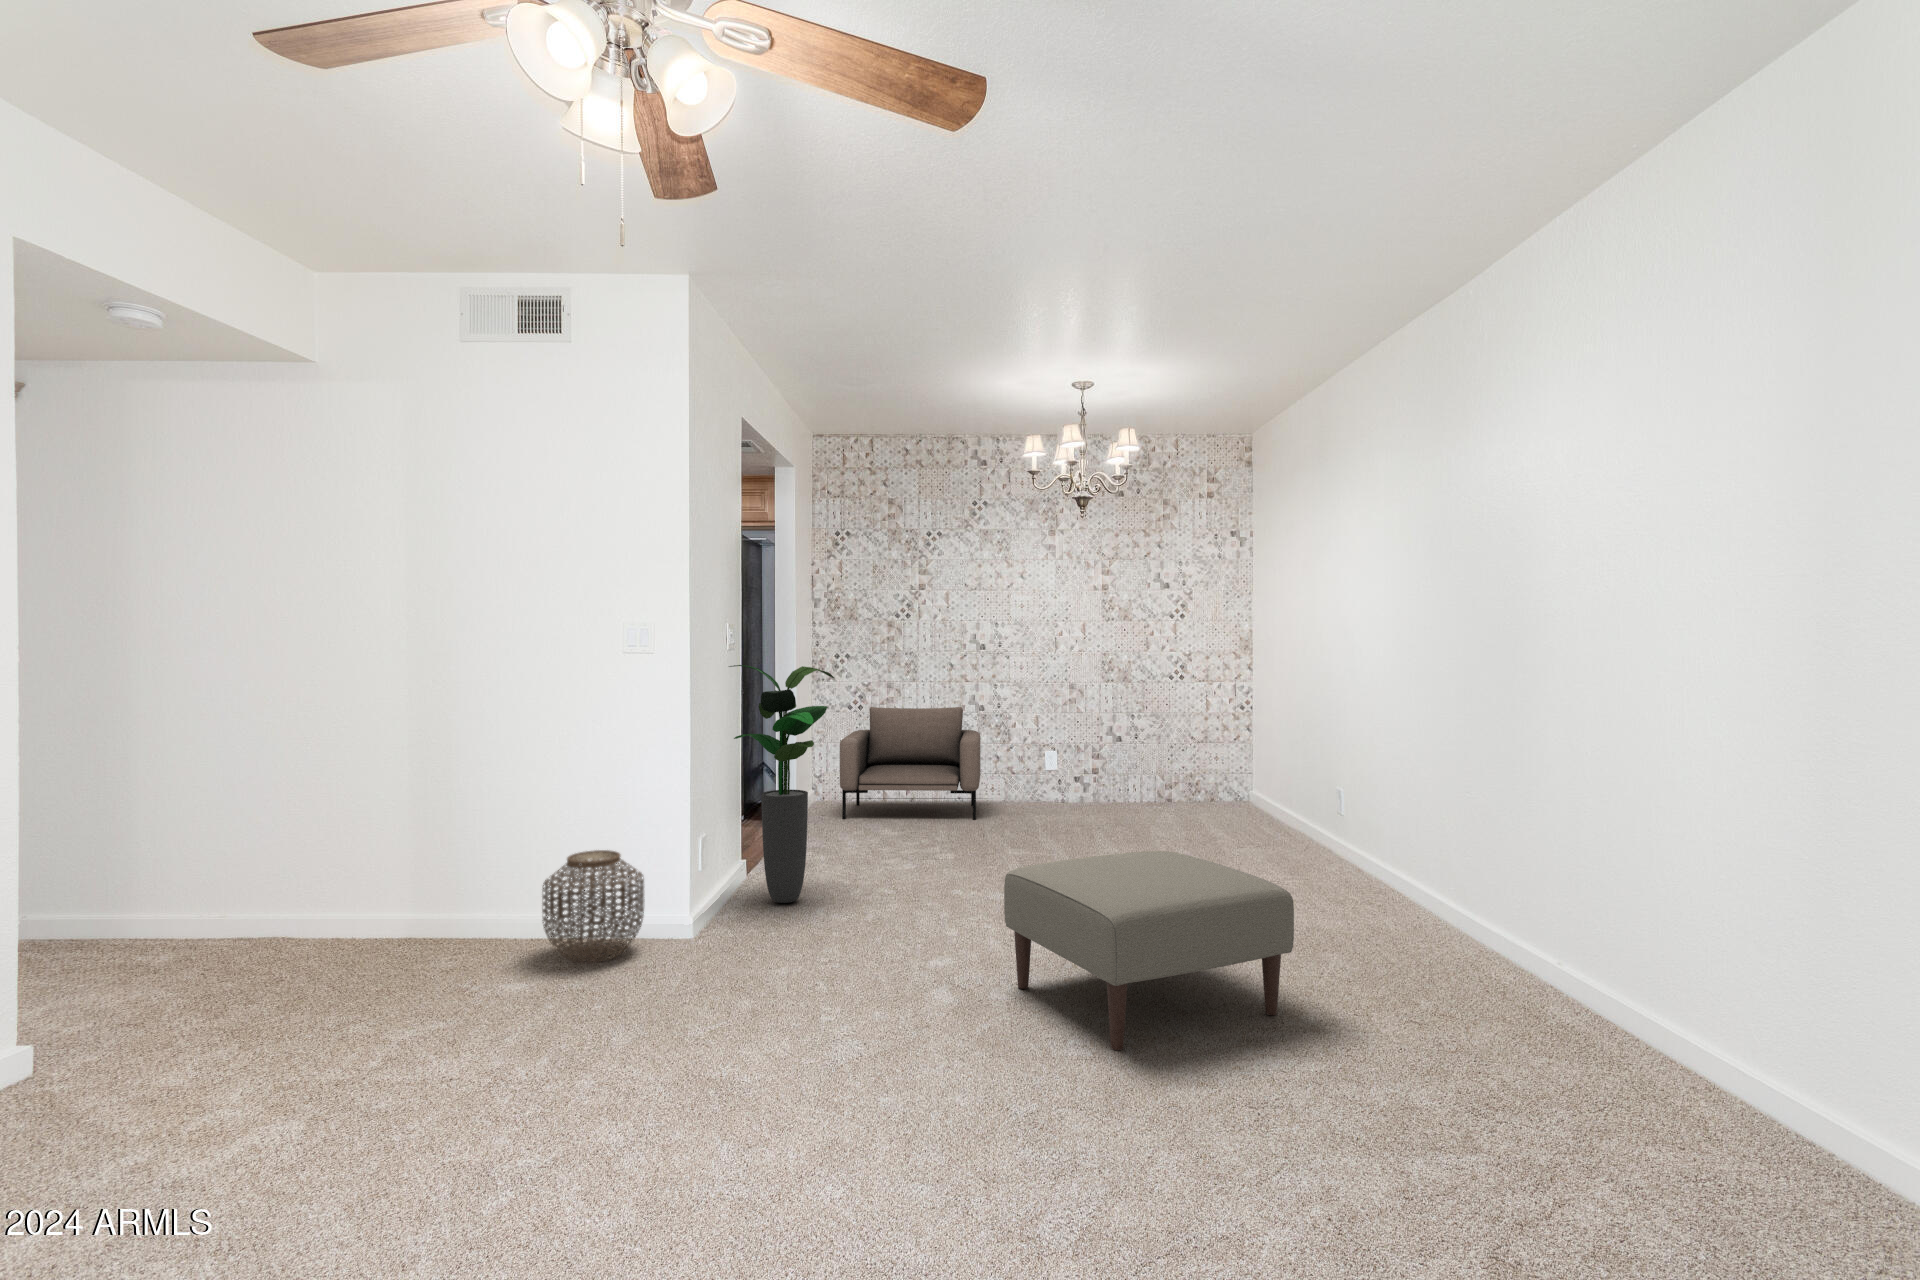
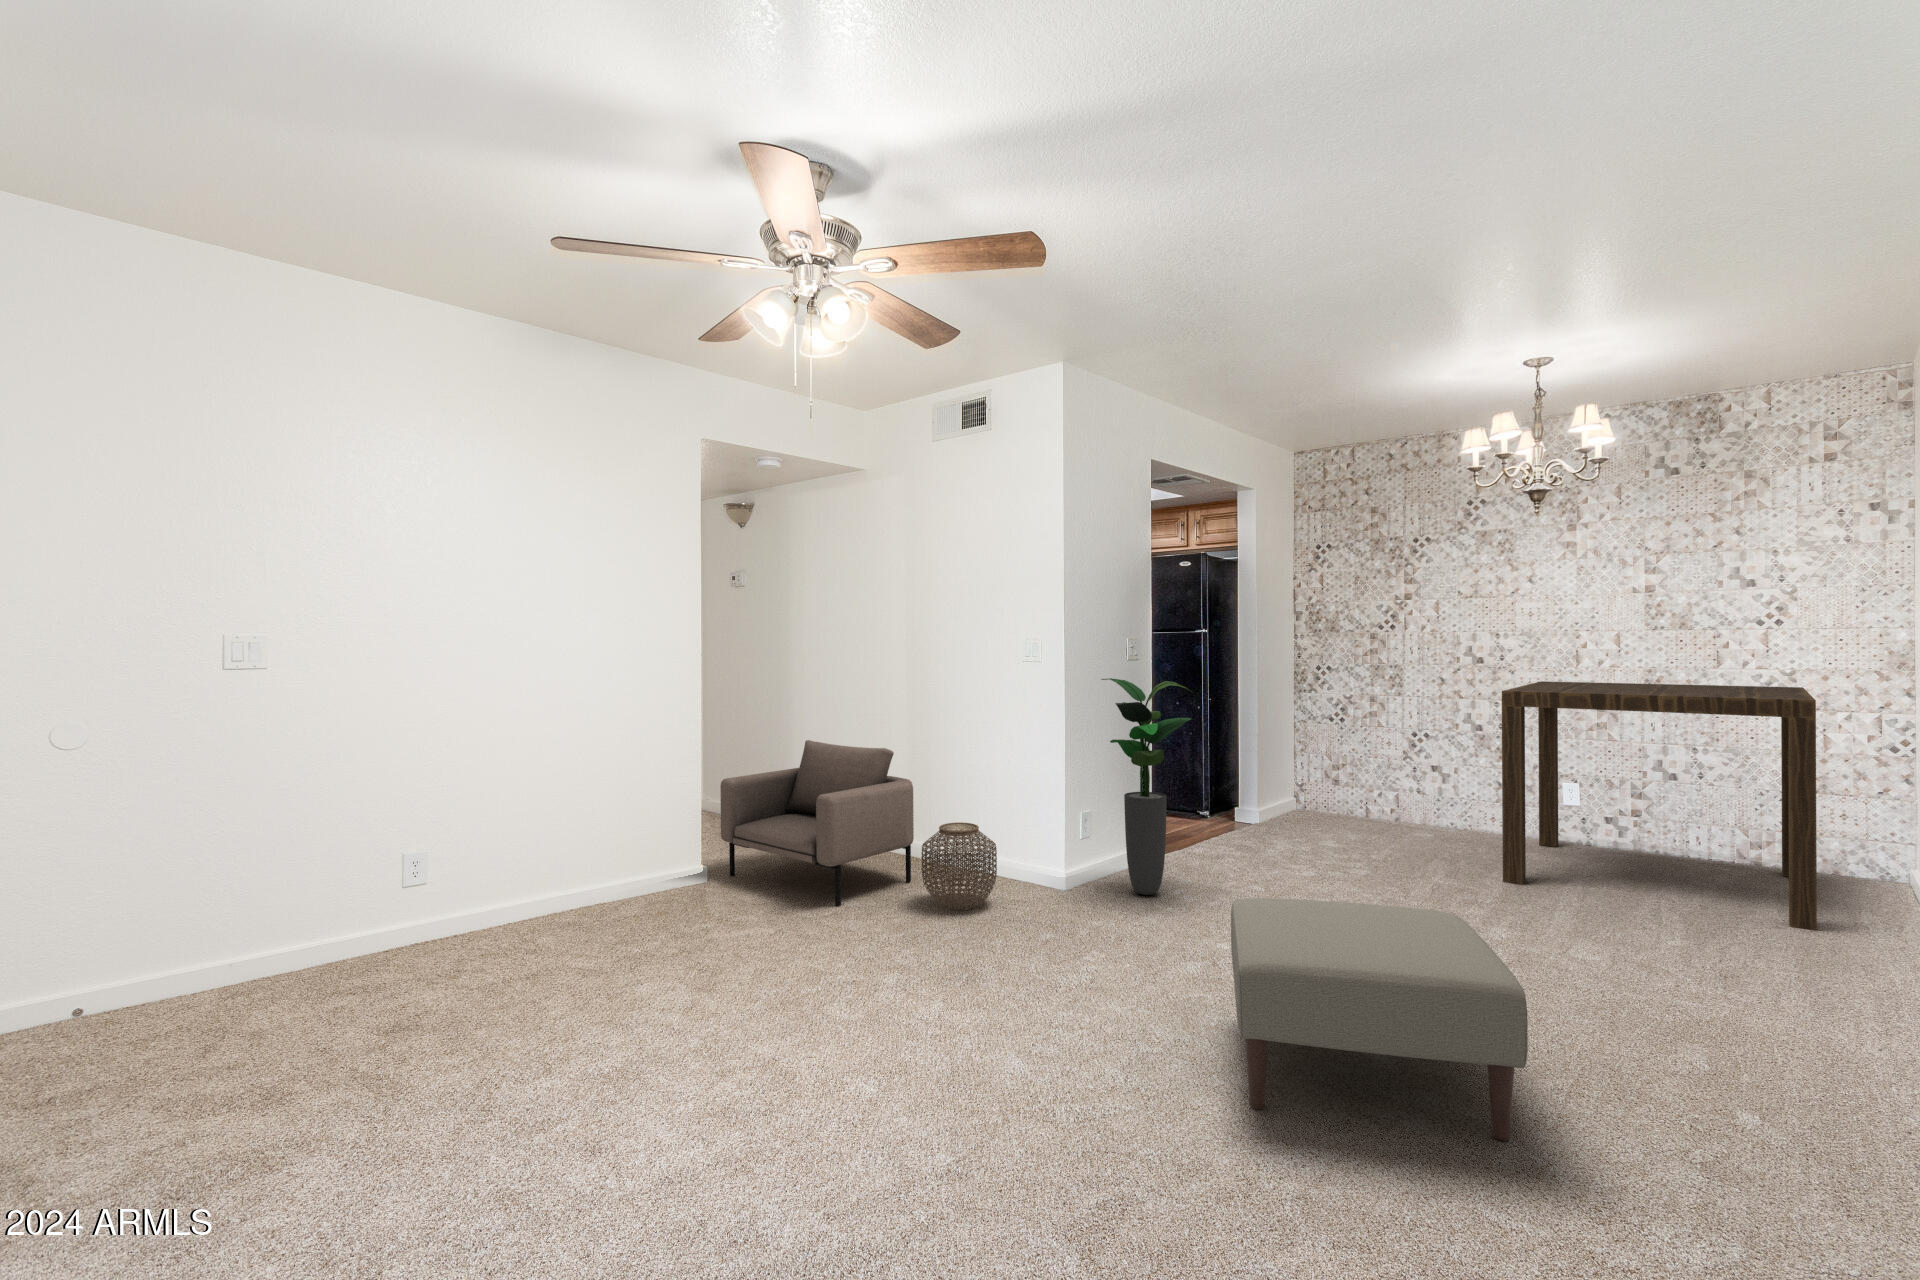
dining table: none [1031,664,1244,839] -> present [1502,681,1817,930]
armchair: present [840,707,981,820] -> present [720,740,914,906]

